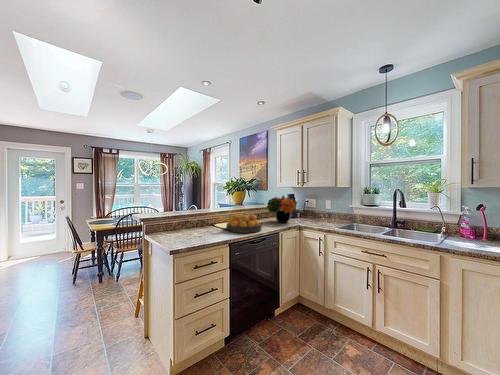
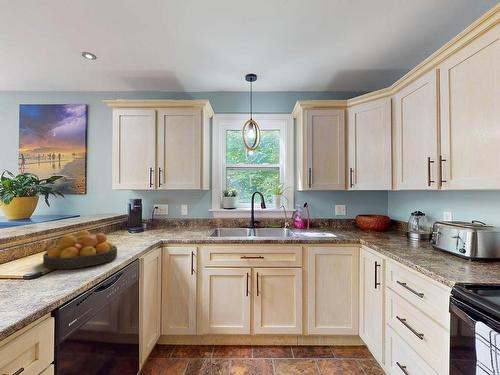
flower arrangement: present [267,196,297,223] -> none [107,201,156,240]

